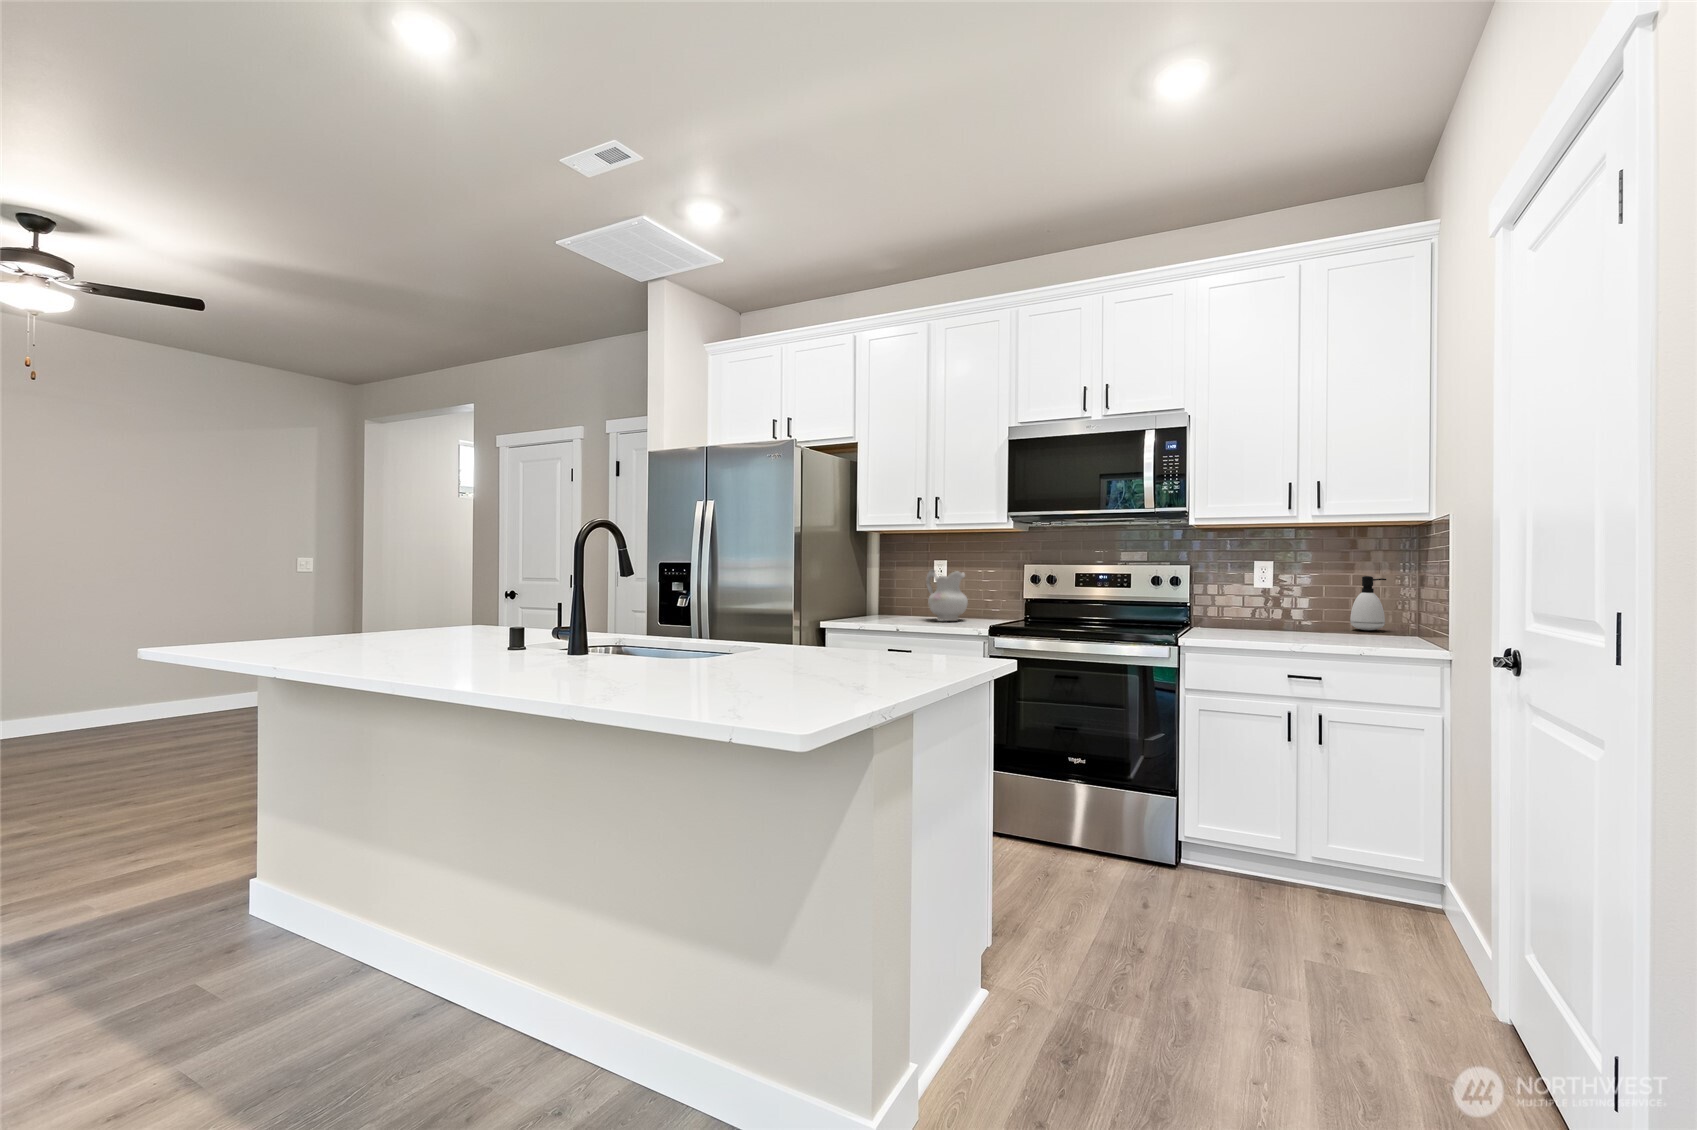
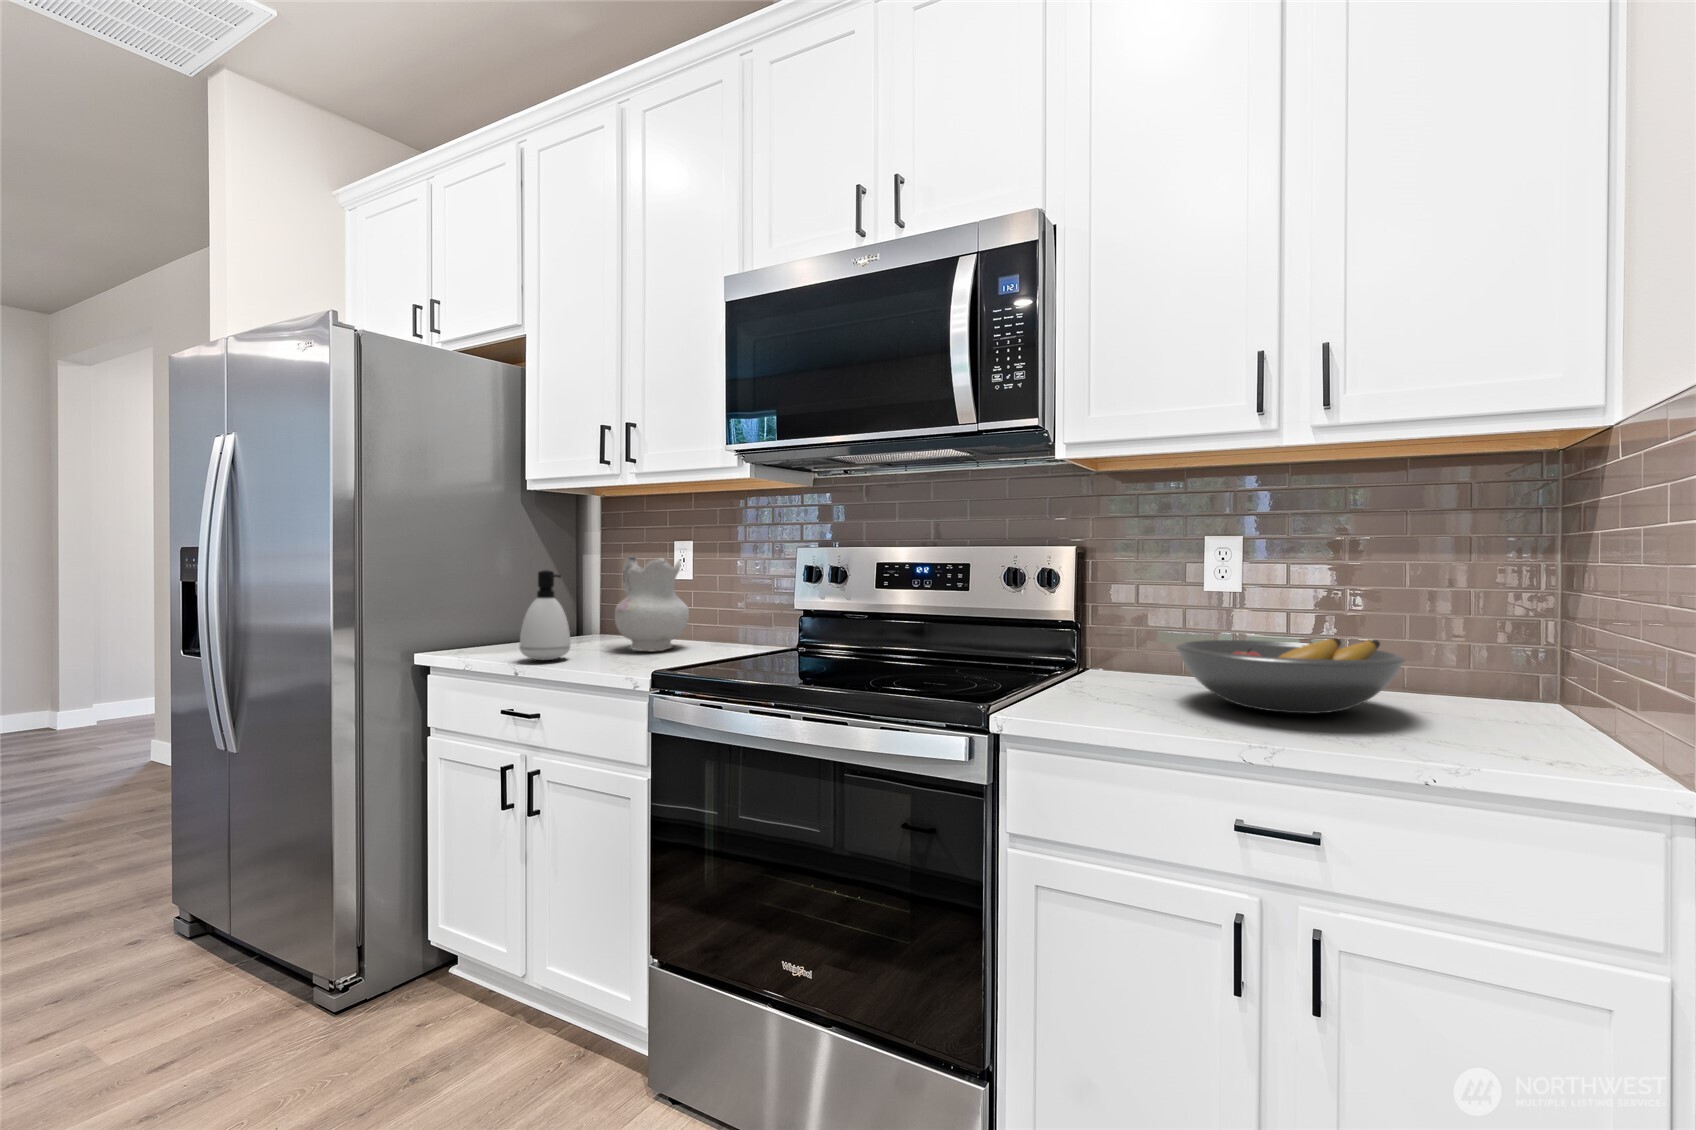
soap dispenser: present [1350,576,1386,630] -> present [519,570,570,660]
fruit bowl: none [1250,604,1353,636] -> present [1176,638,1405,714]

